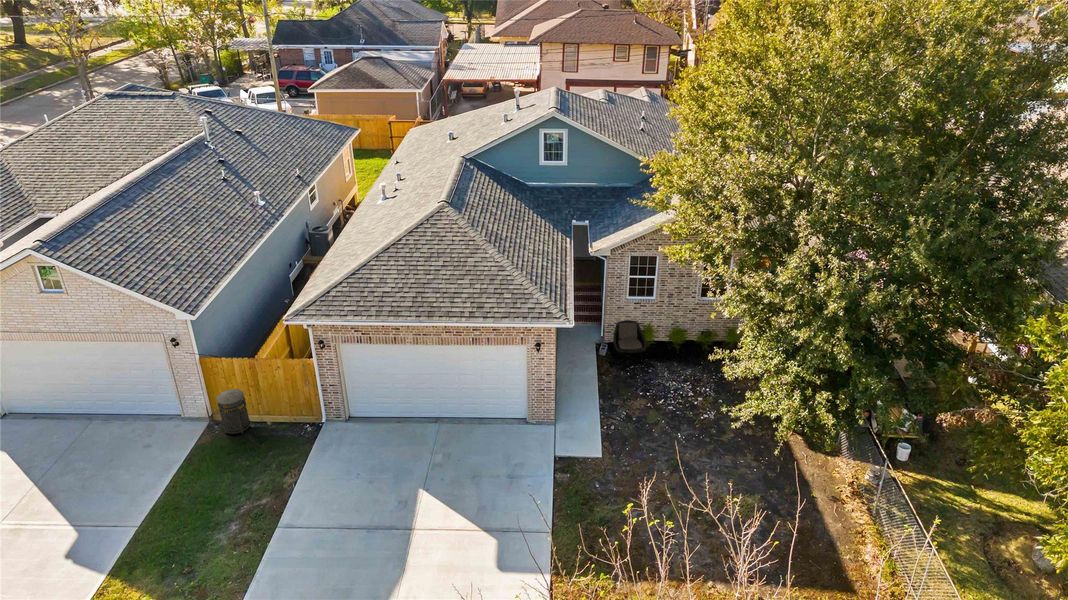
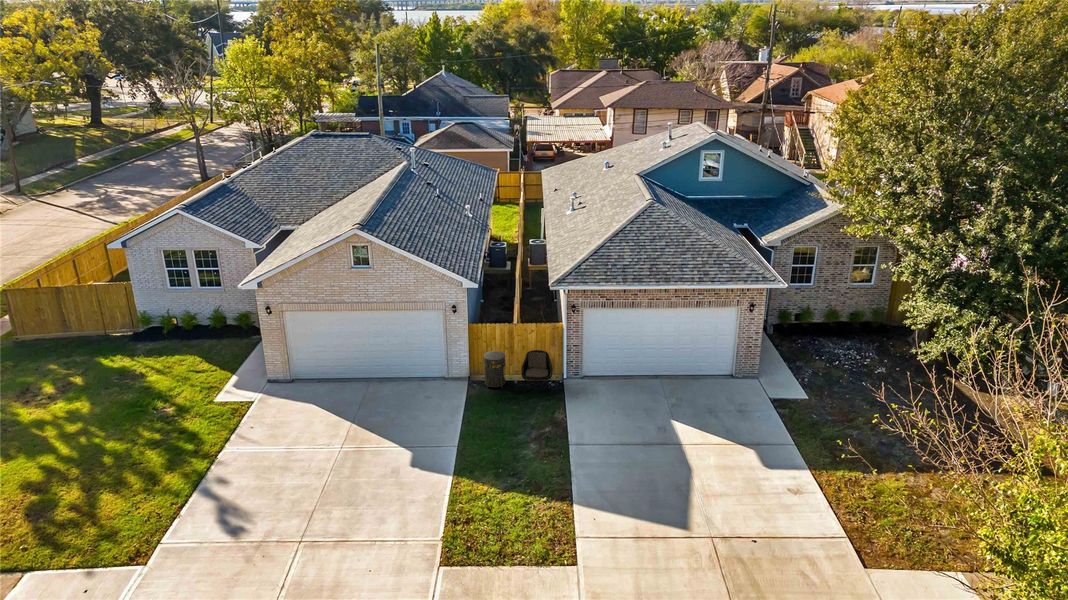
lounge chair: present [613,320,646,364] -> present [521,350,553,392]

